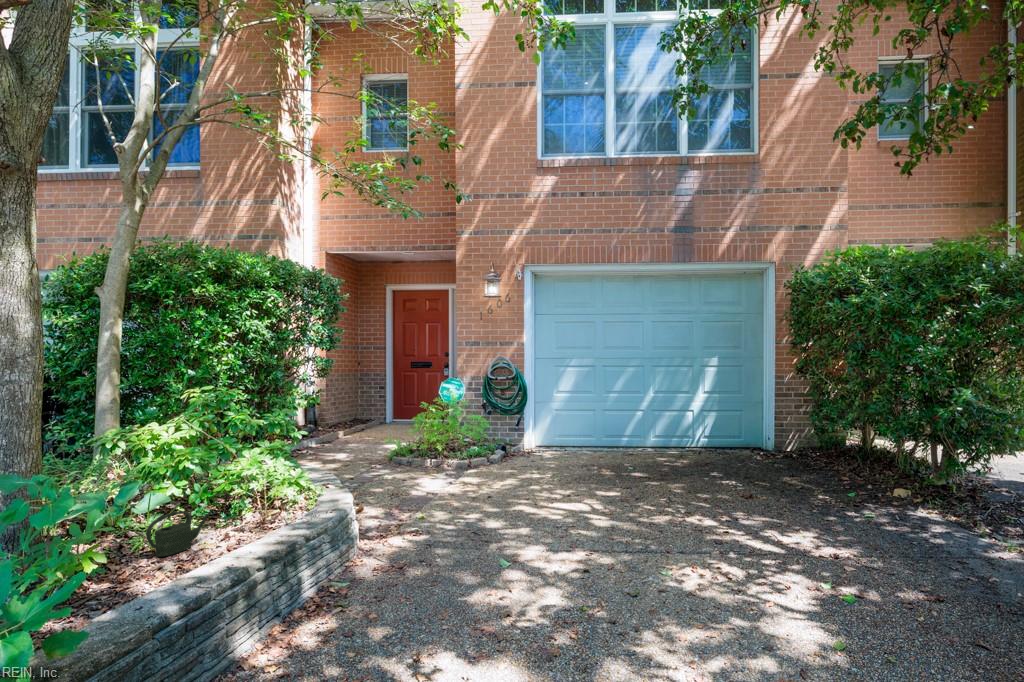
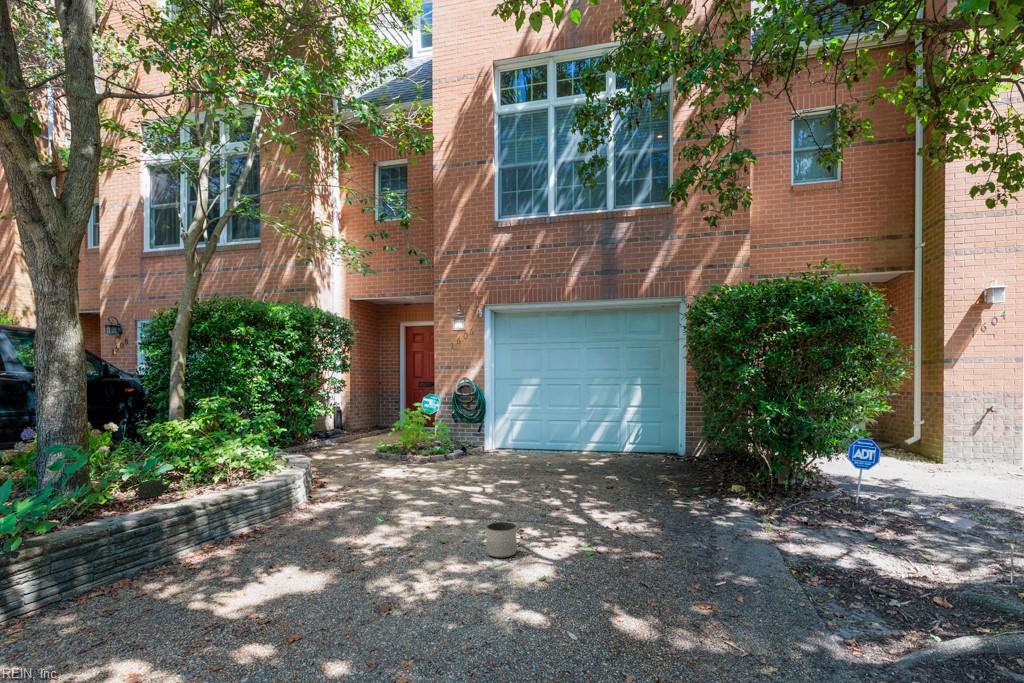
planter: none [729,567,775,621] -> present [486,522,517,558]

